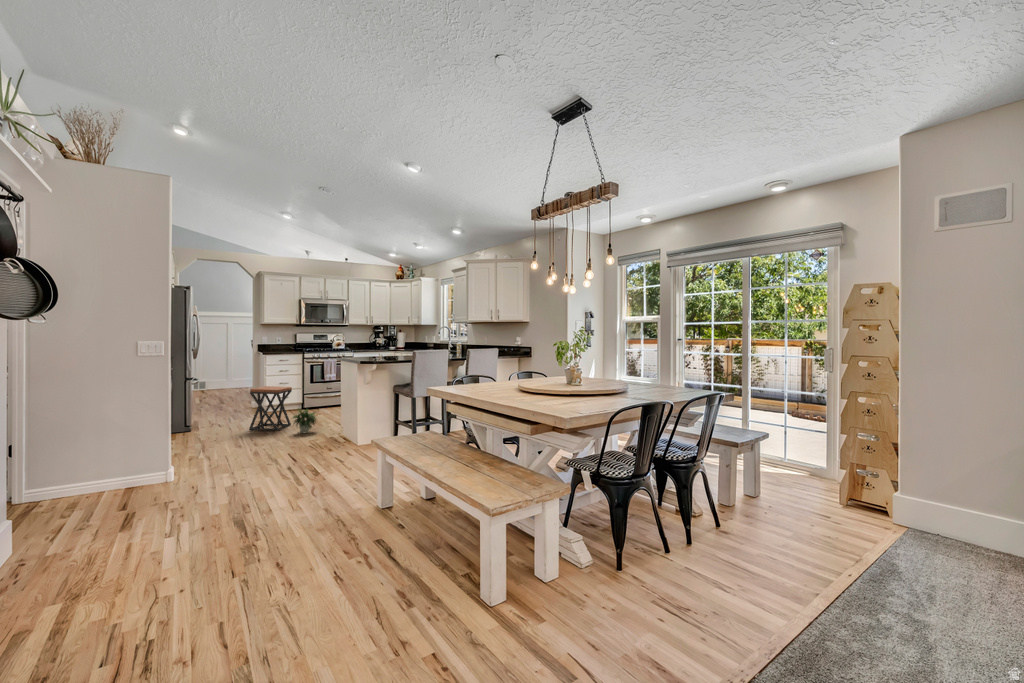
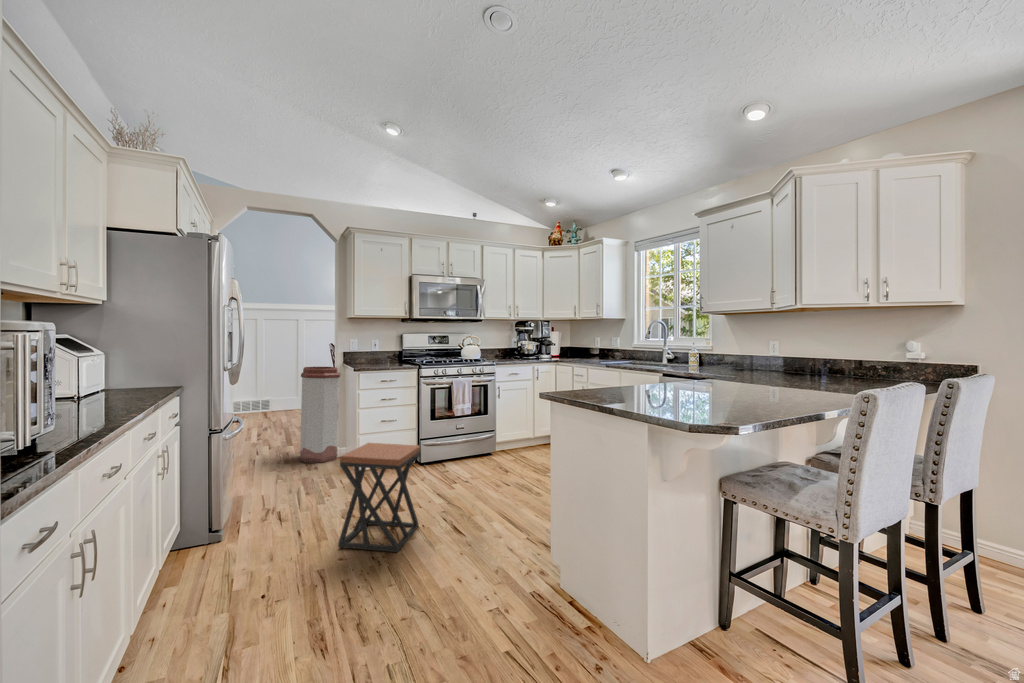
trash can: none [230,353,256,409] -> present [300,367,341,463]
potted plant: present [293,409,316,433] -> none [433,503,489,570]

